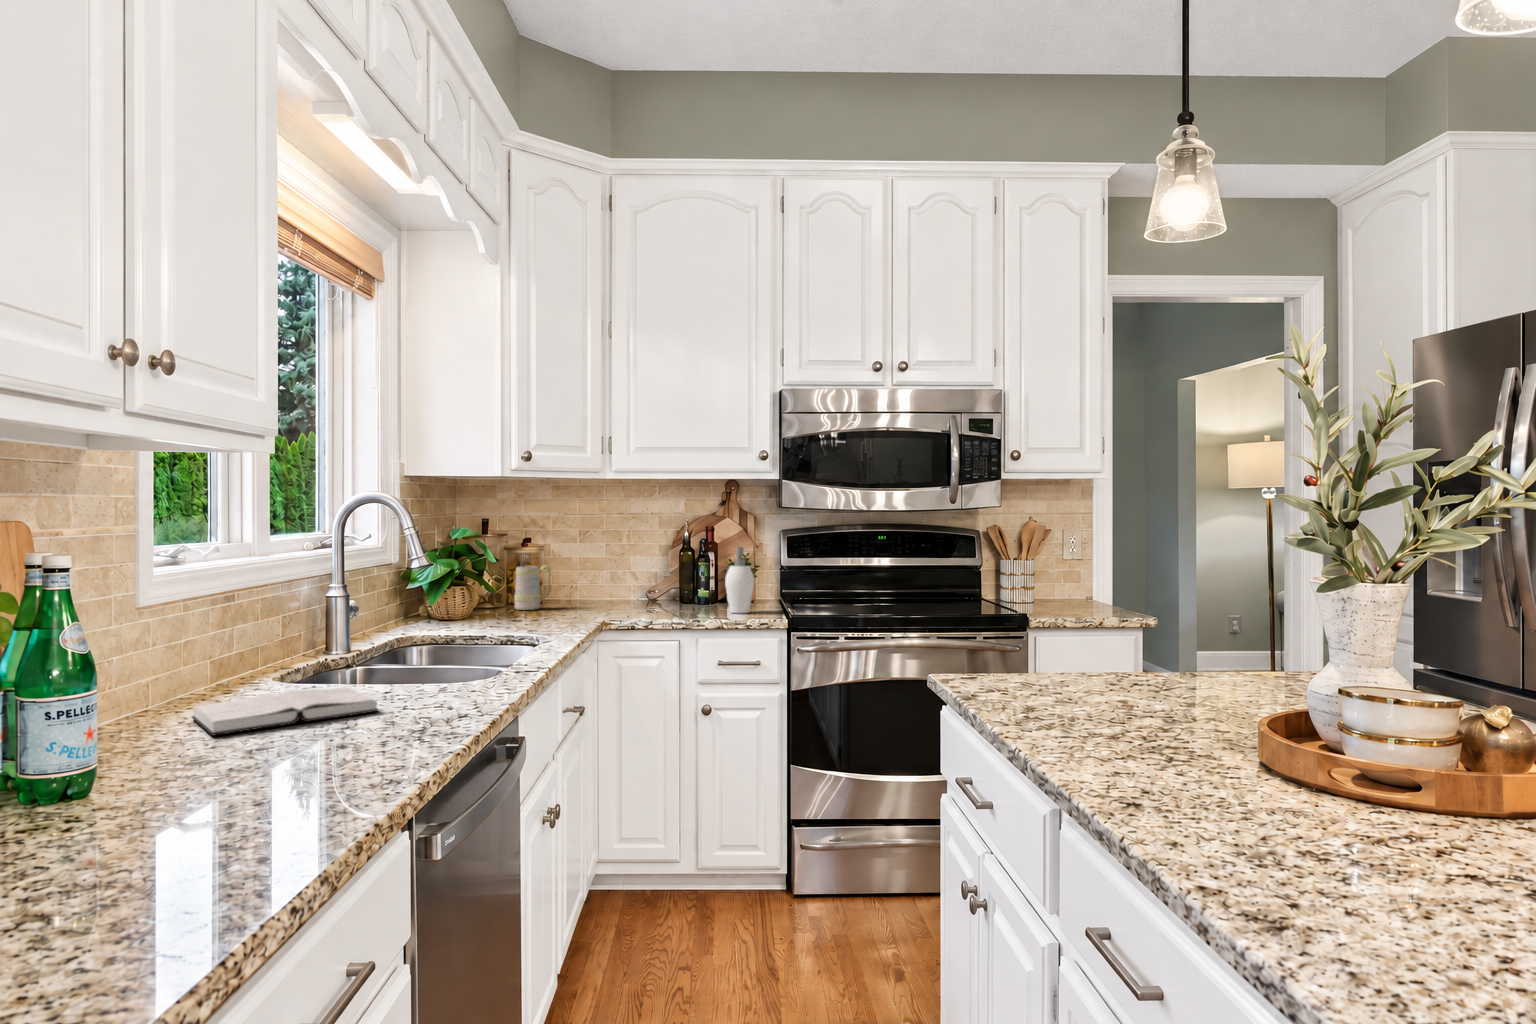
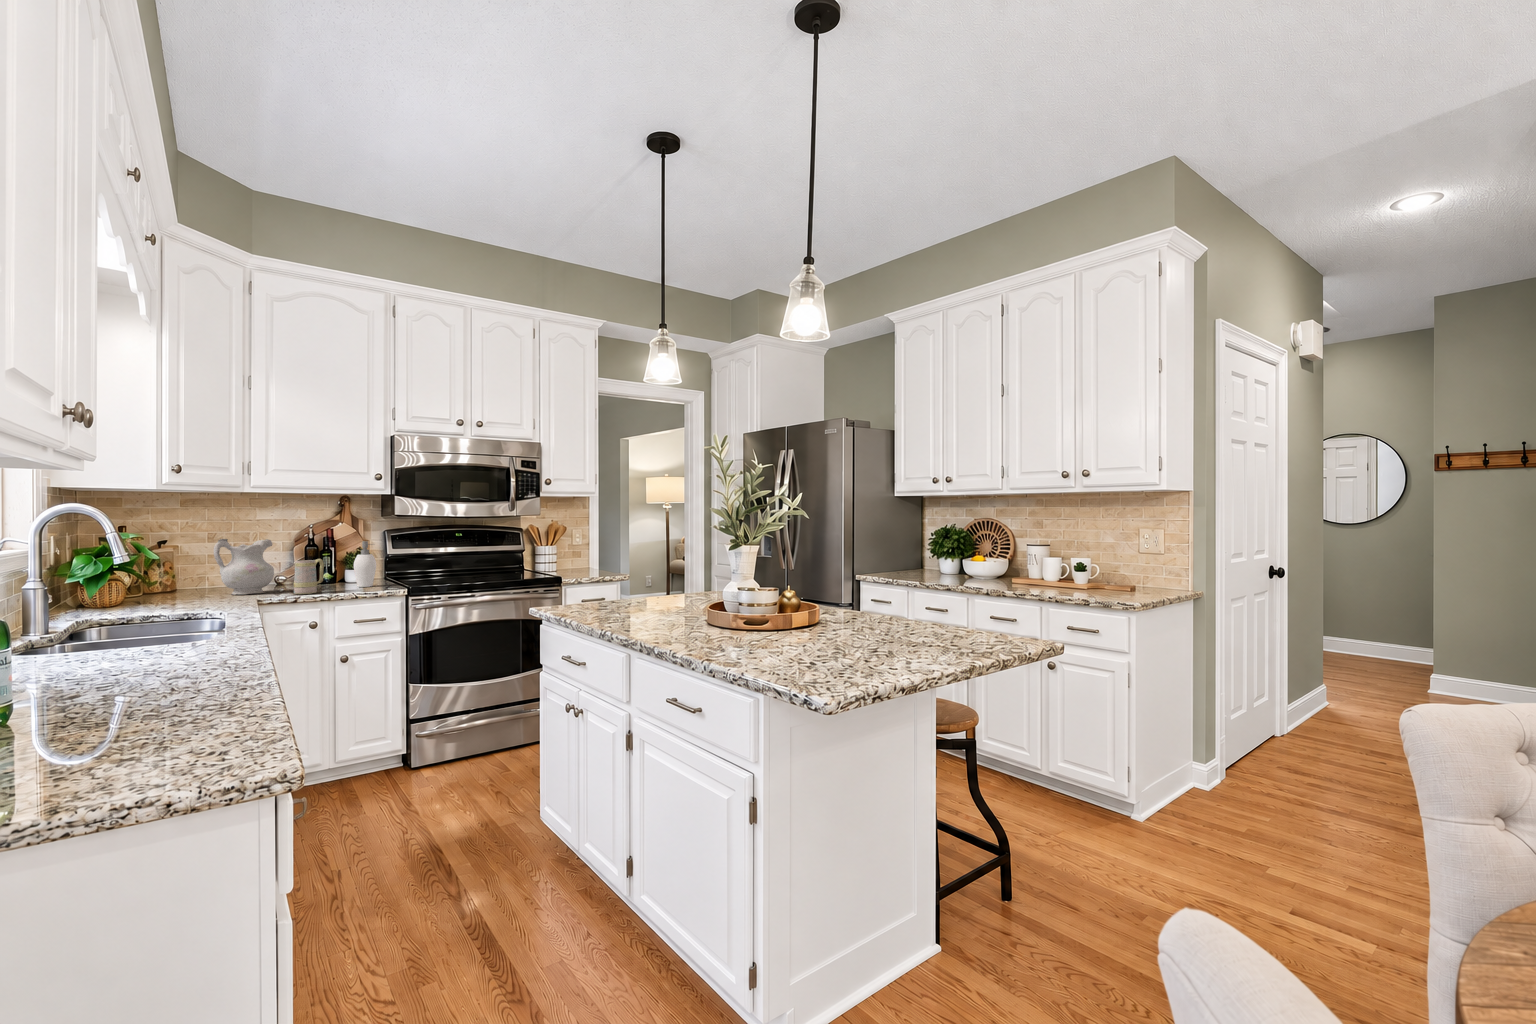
ceramic pitcher: none [564,539,631,614] -> present [214,539,274,595]
mug: present [514,565,551,610] -> present [294,559,324,594]
hardback book: present [192,687,379,735] -> none [72,631,220,656]

